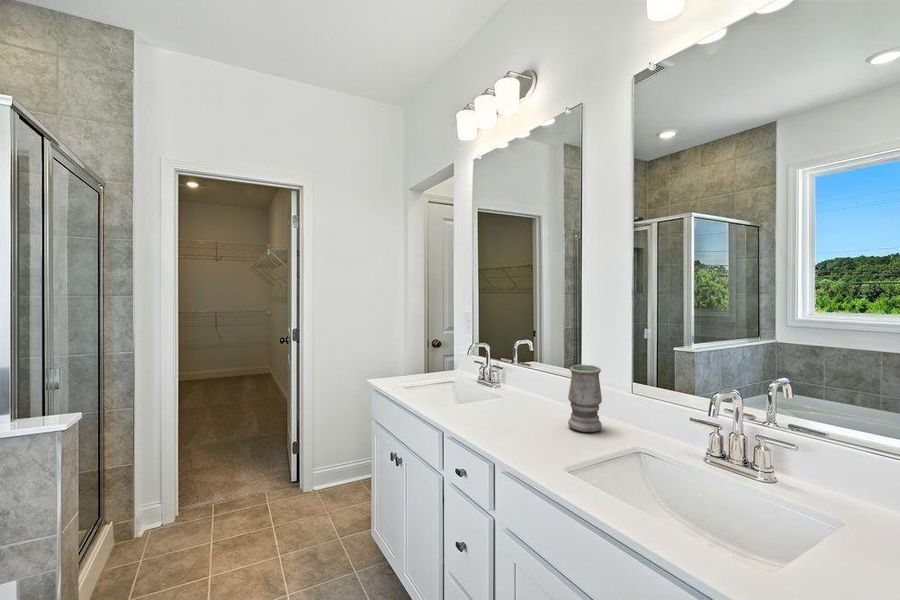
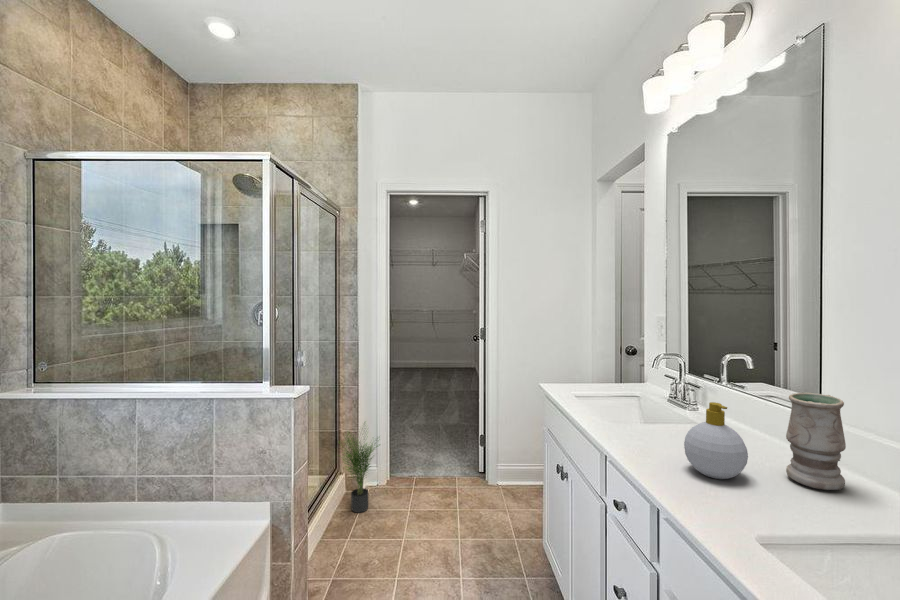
soap bottle: none [504,378,548,437] -> present [684,402,748,479]
potted plant: none [101,448,175,564] -> present [343,435,377,513]

